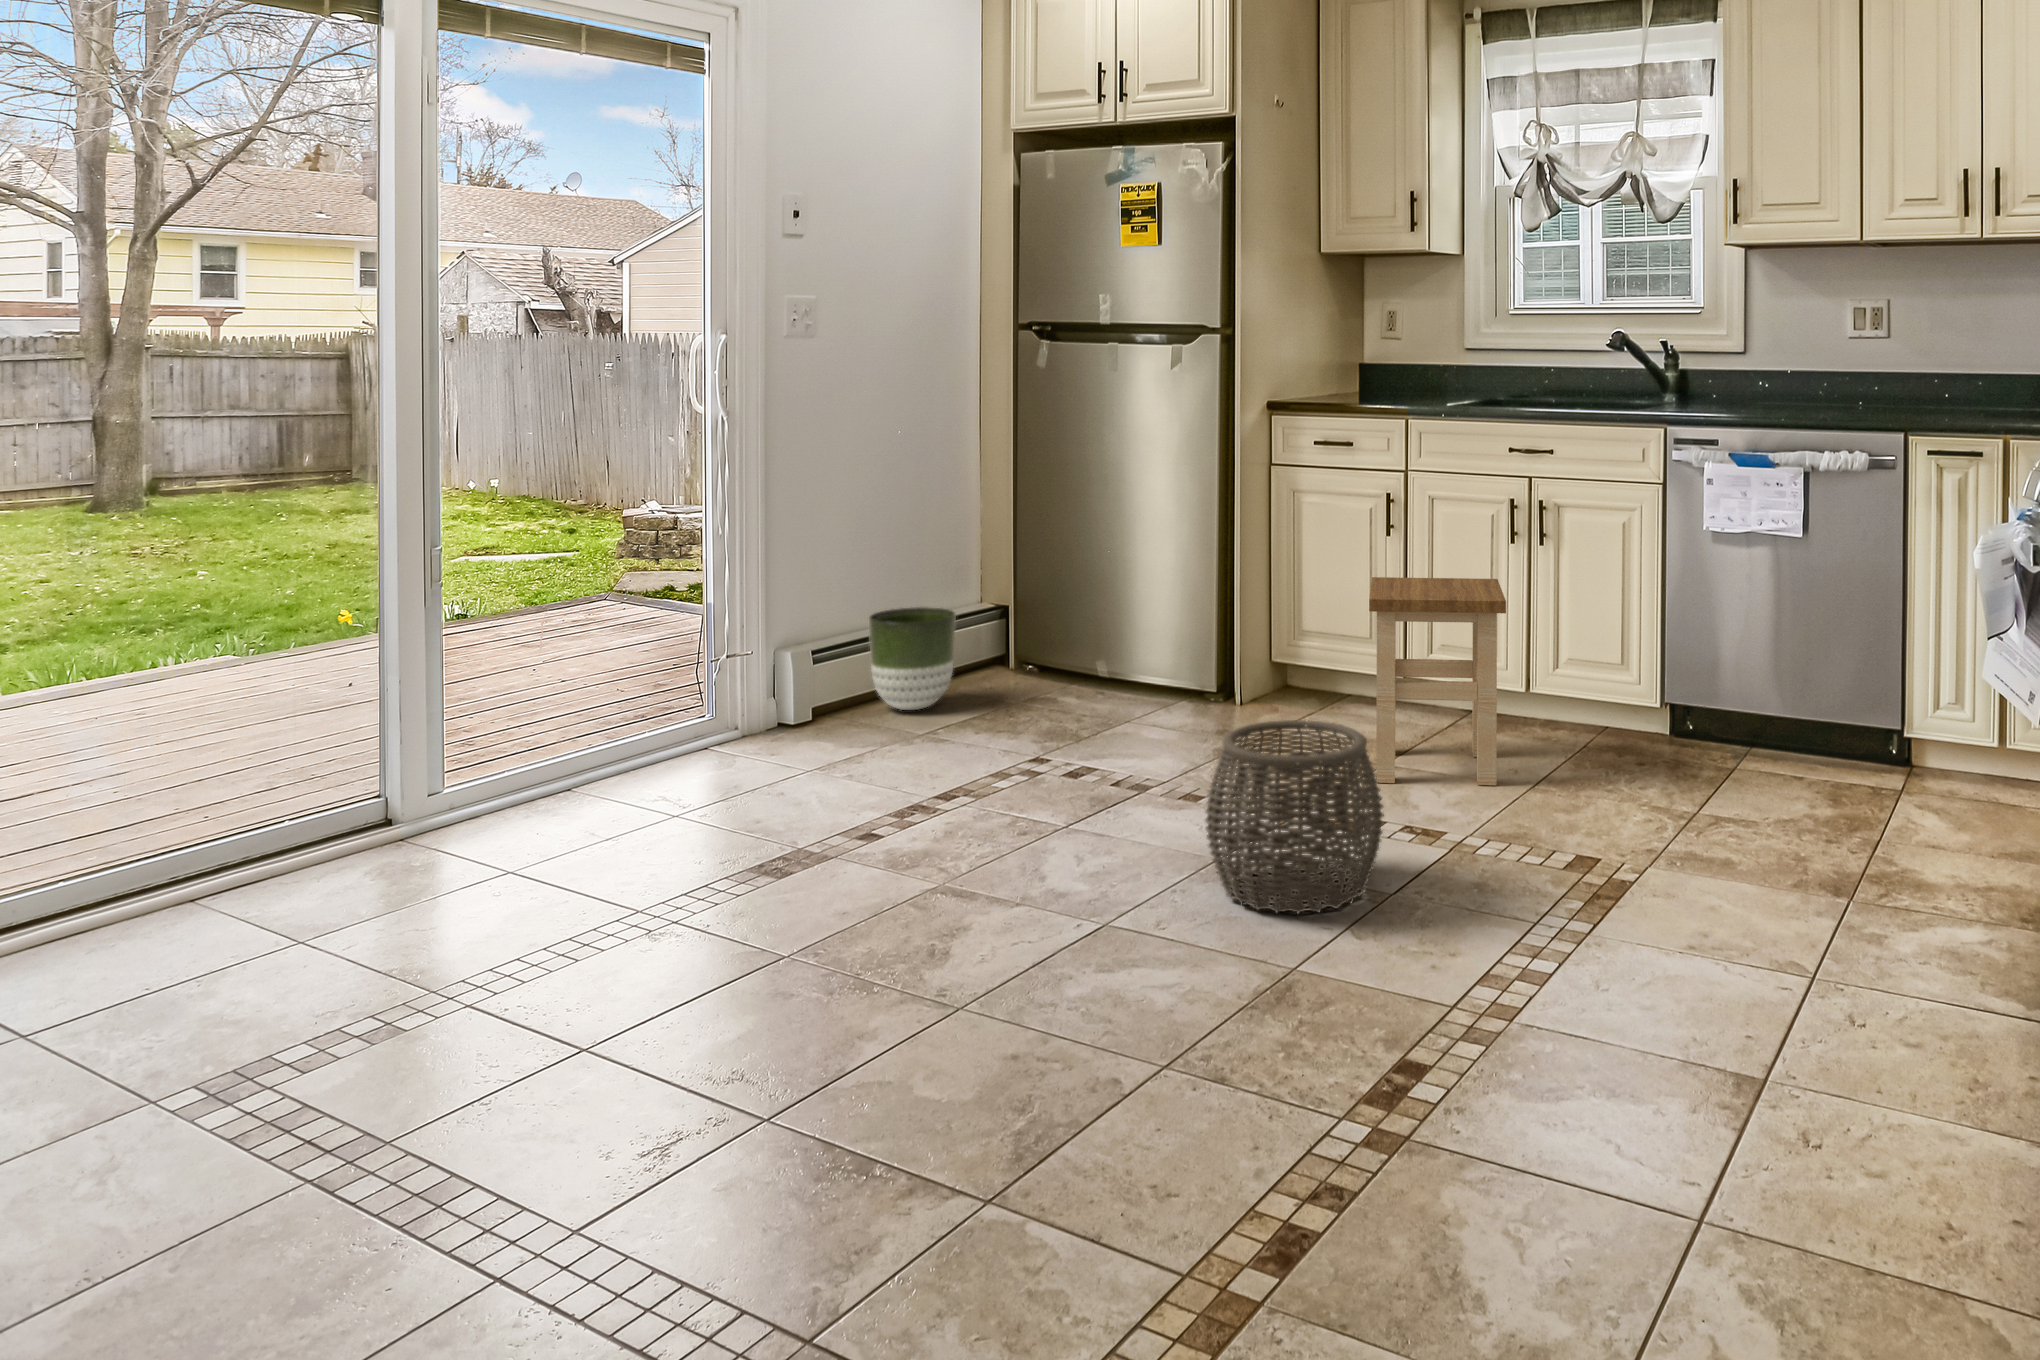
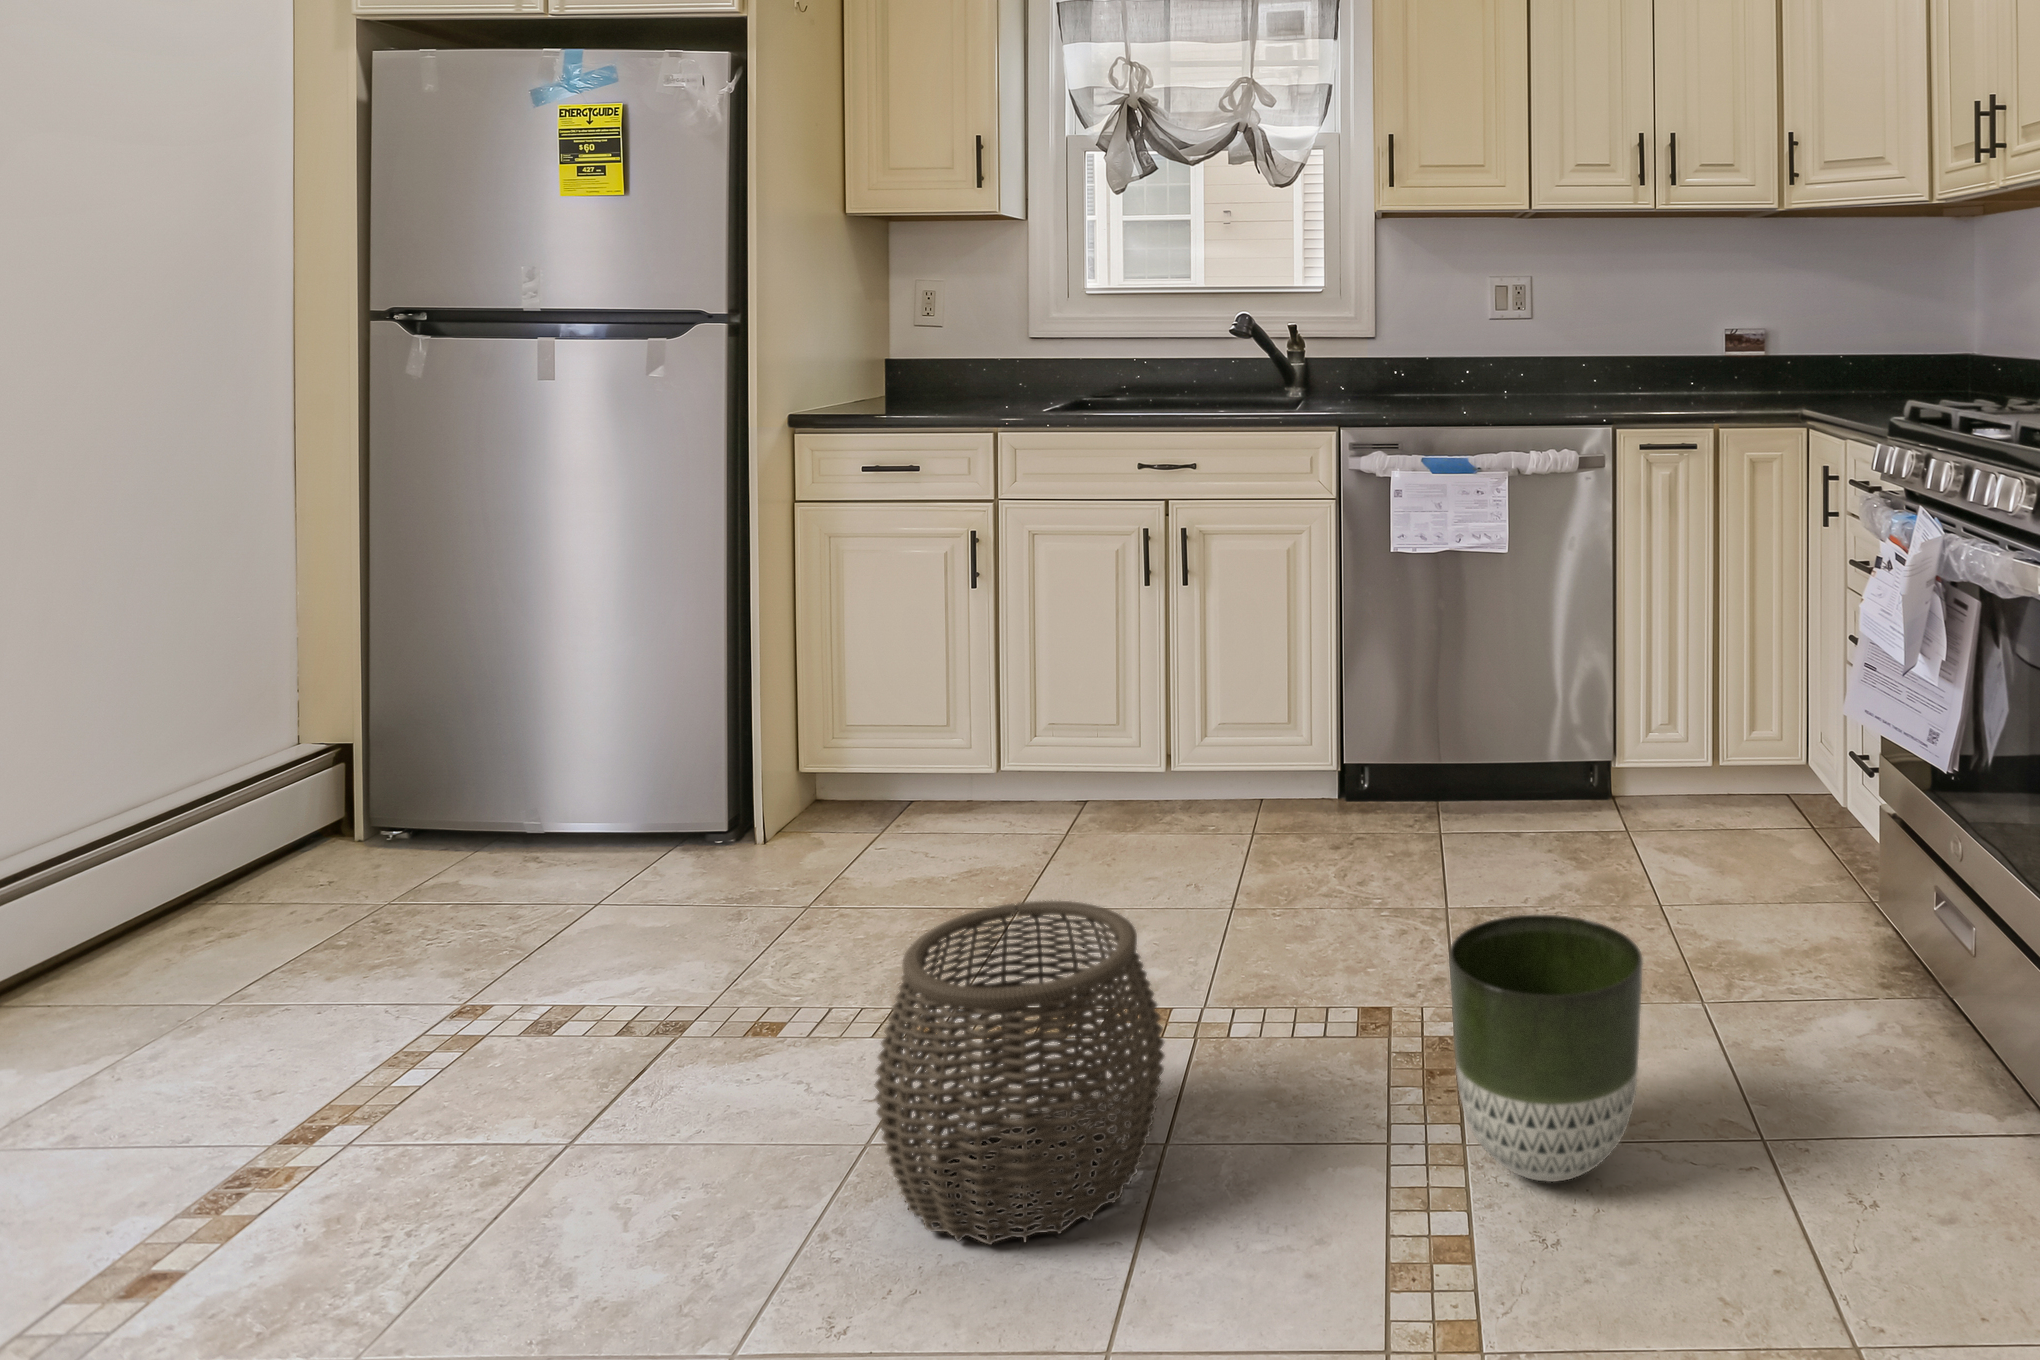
stool: present [1369,577,1506,785] -> none [993,635,1208,942]
planter: present [869,607,956,710] -> present [1449,915,1643,1182]

